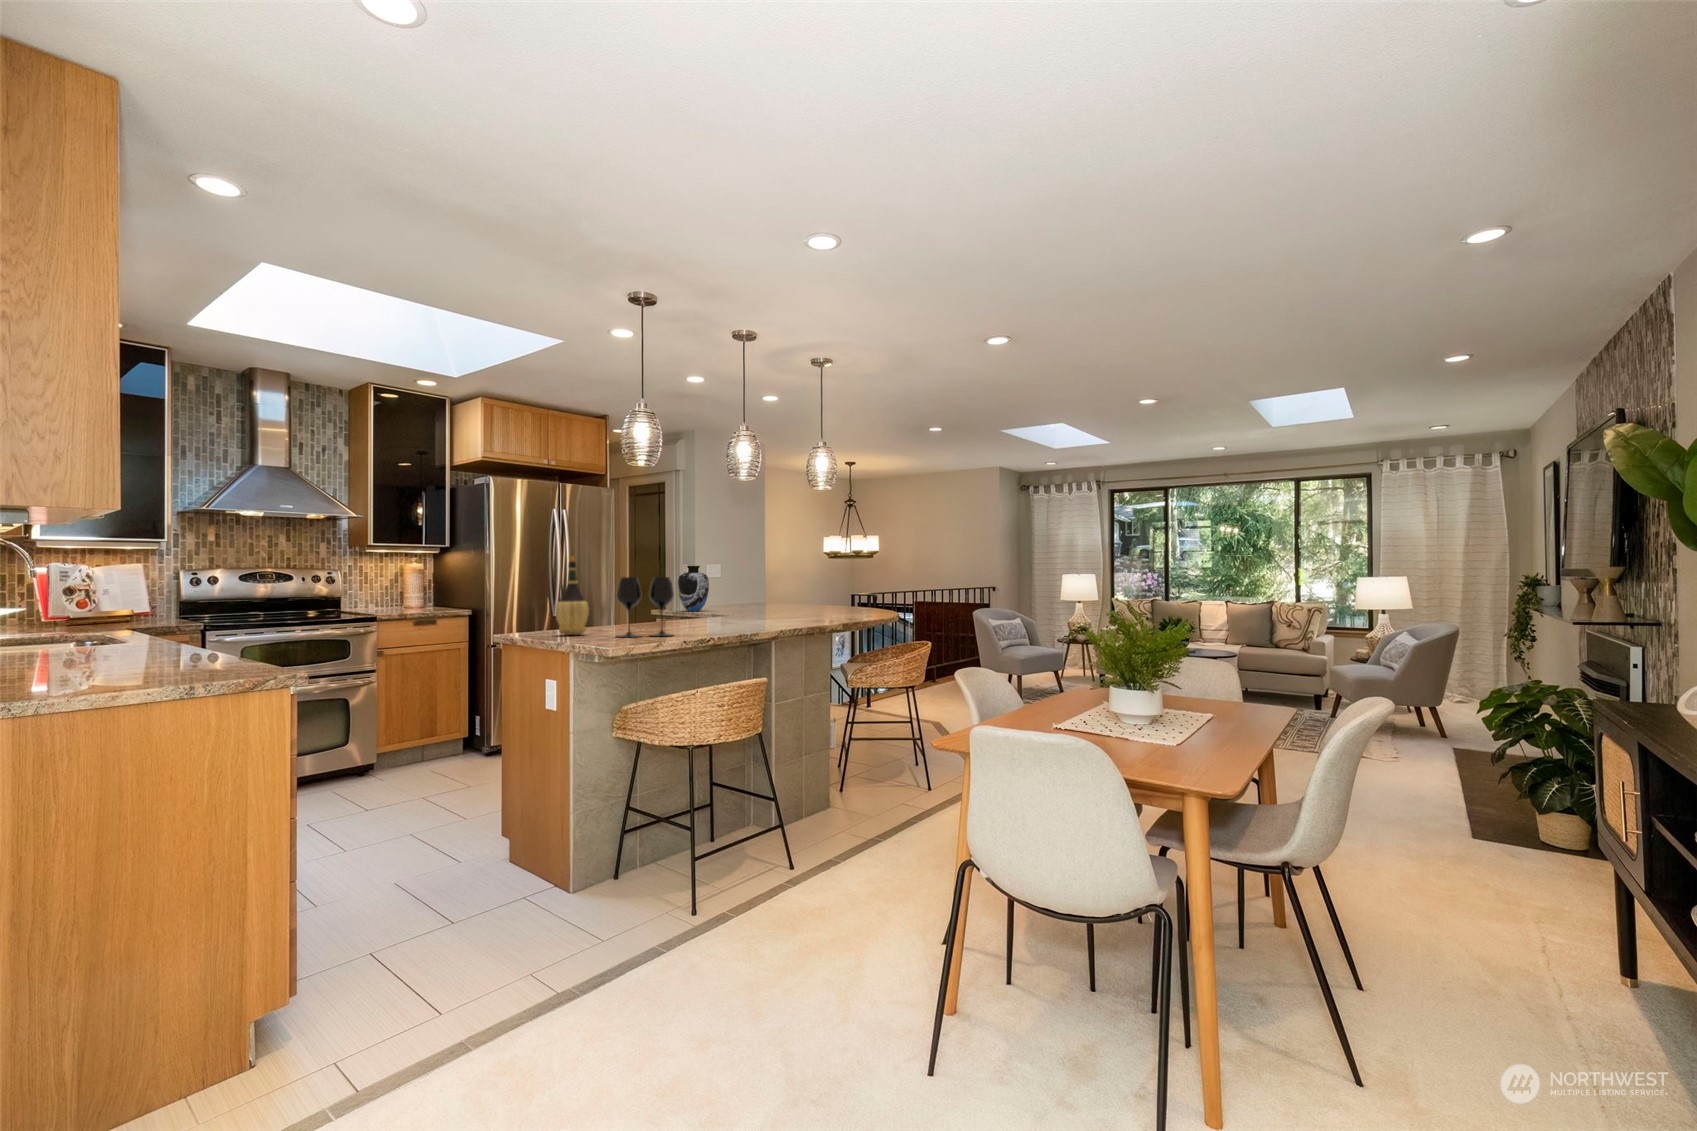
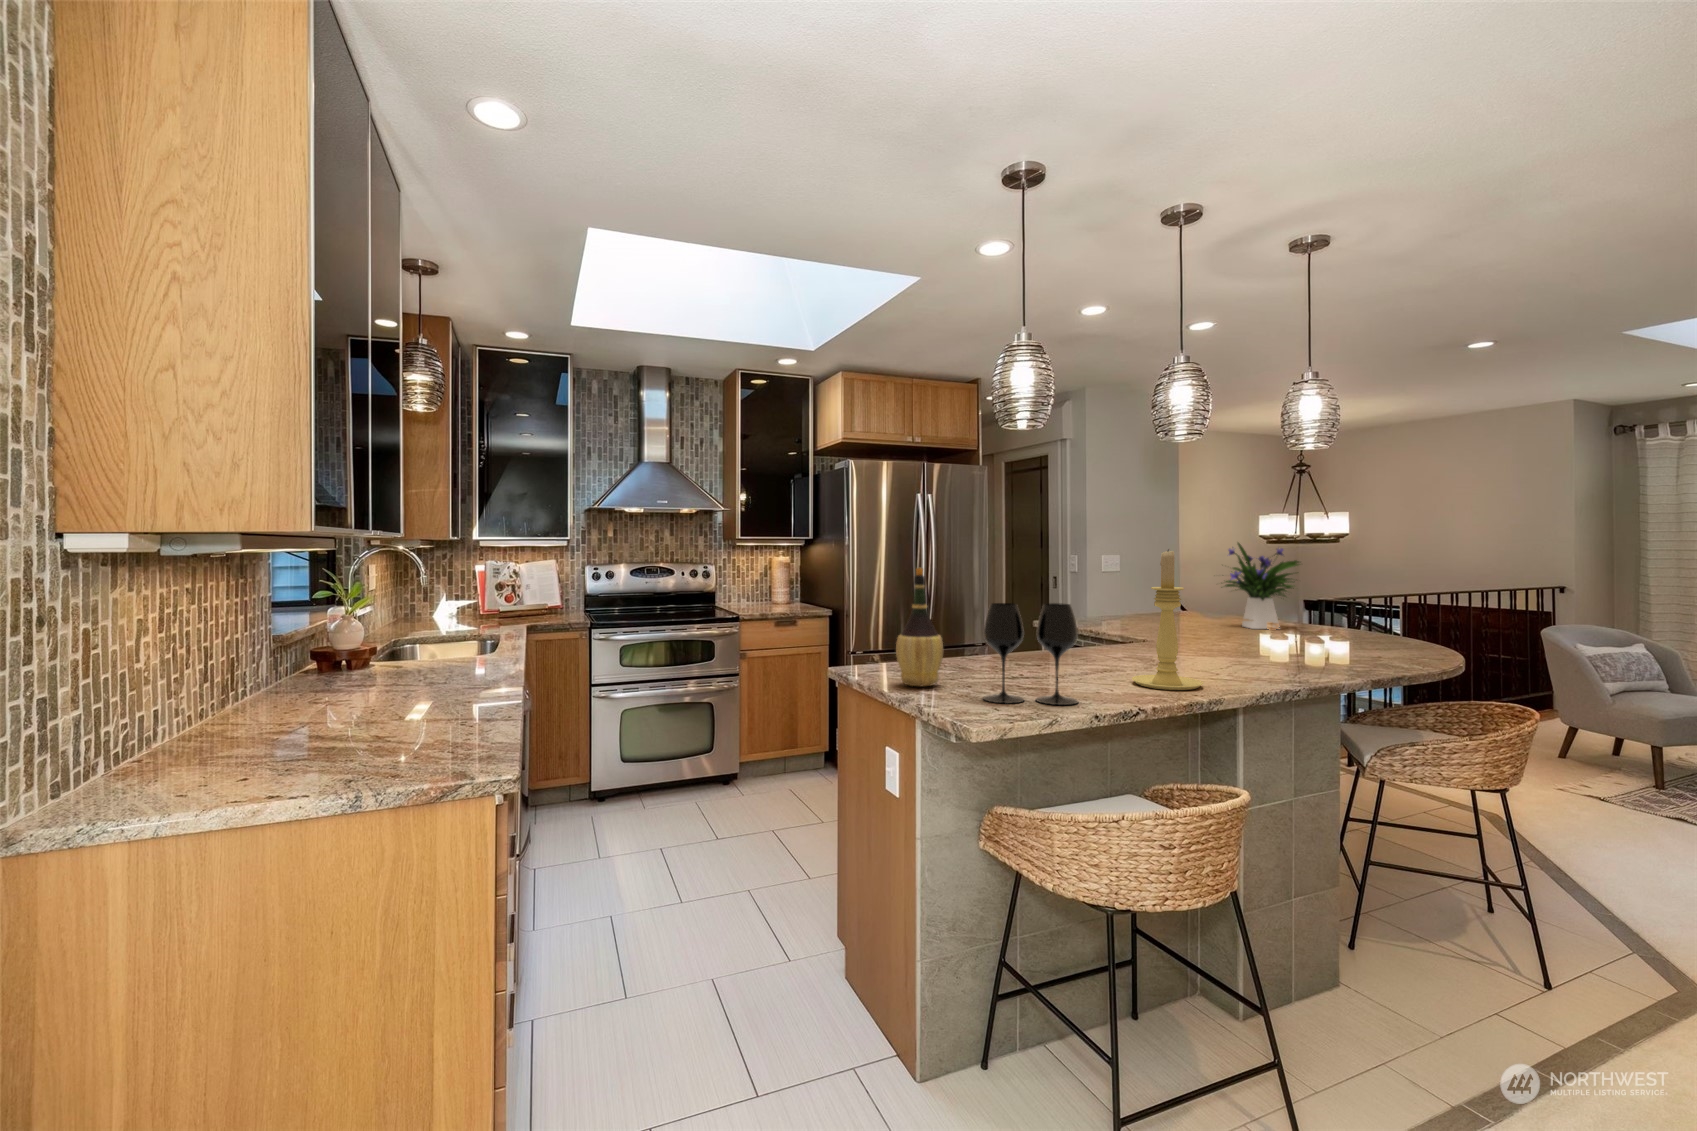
candle holder: none [710,547,750,631] -> present [1132,549,1203,690]
flower arrangement: none [782,550,838,612] -> present [1225,543,1299,629]
vase: present [678,566,709,611] -> none [1064,562,1106,621]

